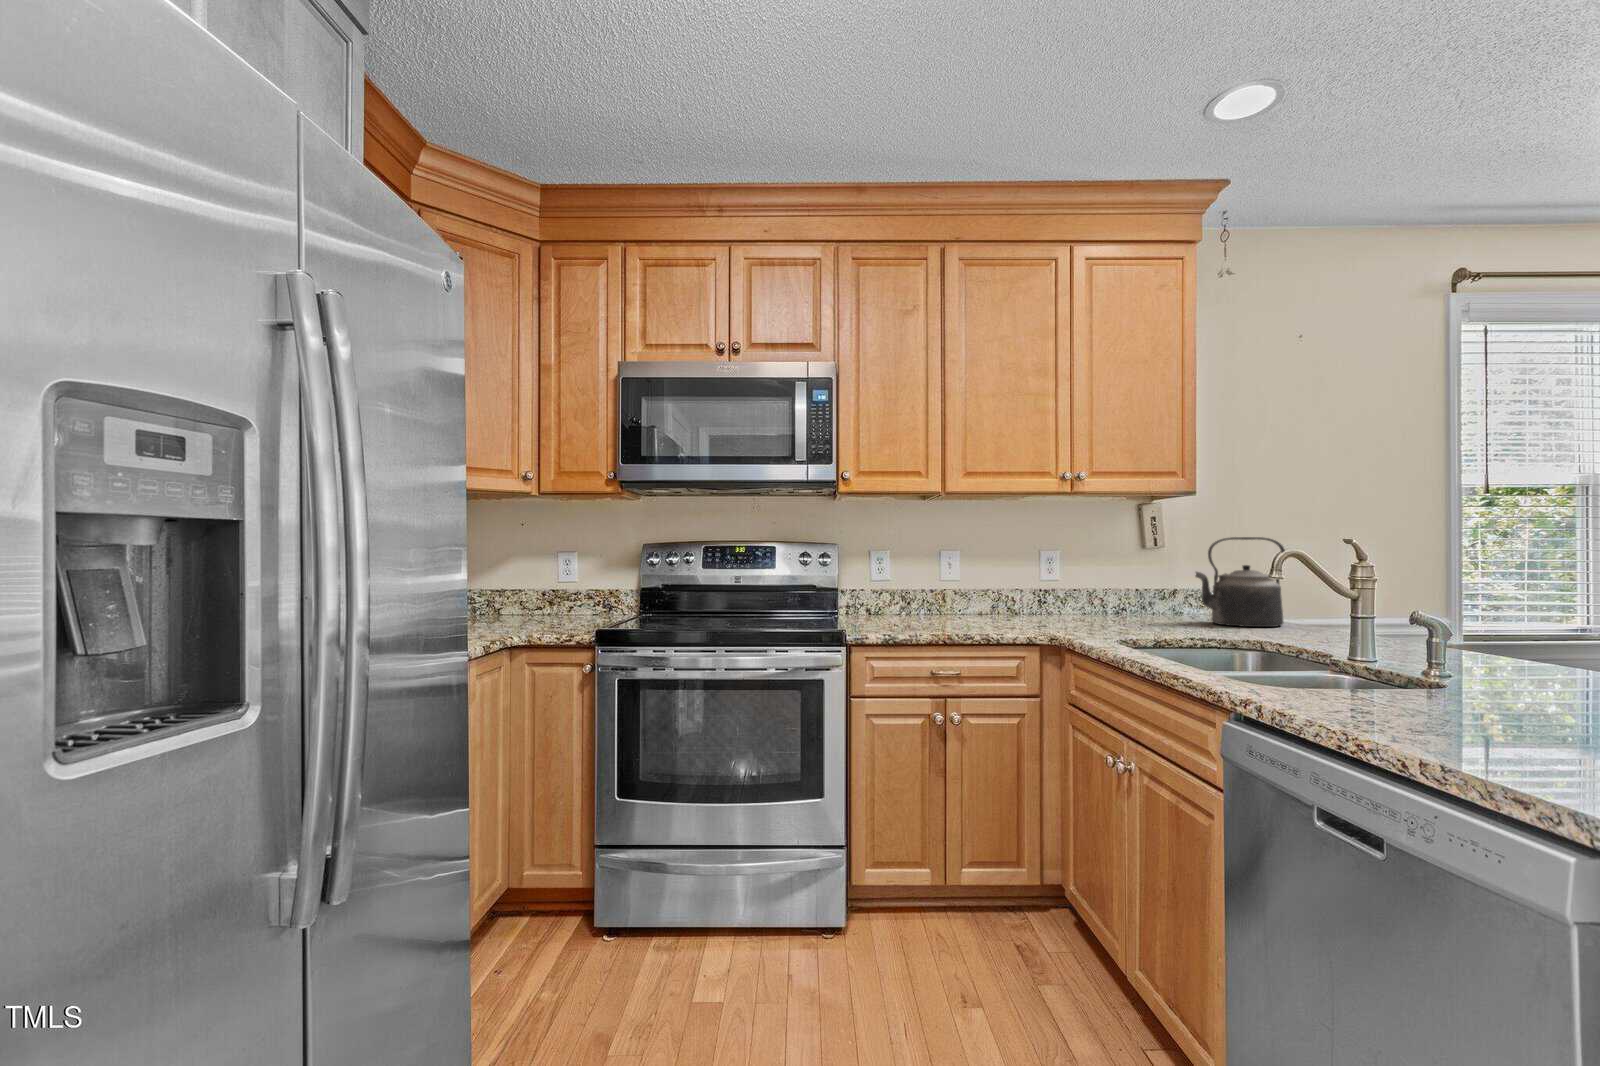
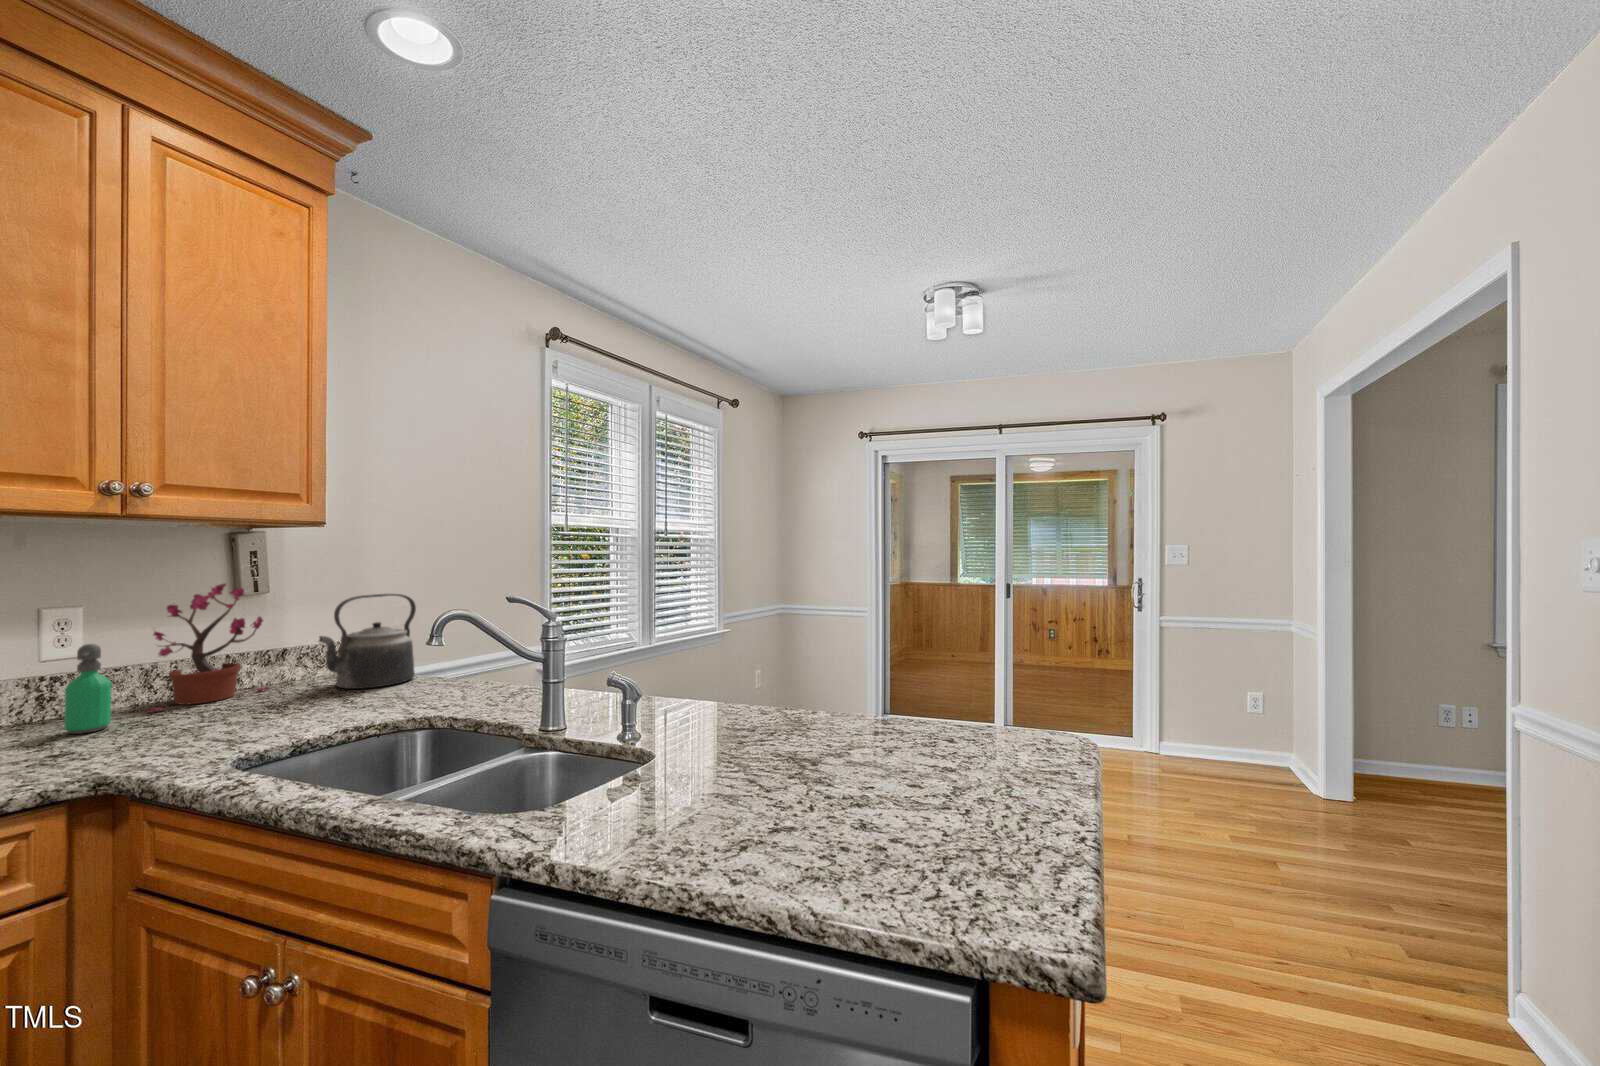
potted plant: none [1085,525,1163,618] -> present [146,584,268,713]
soap dispenser: none [1045,559,1067,620] -> present [64,644,112,734]

